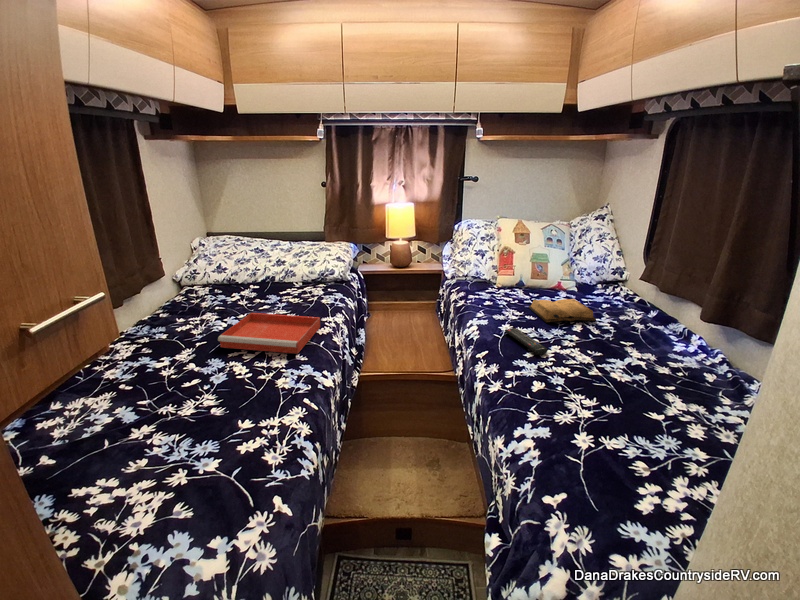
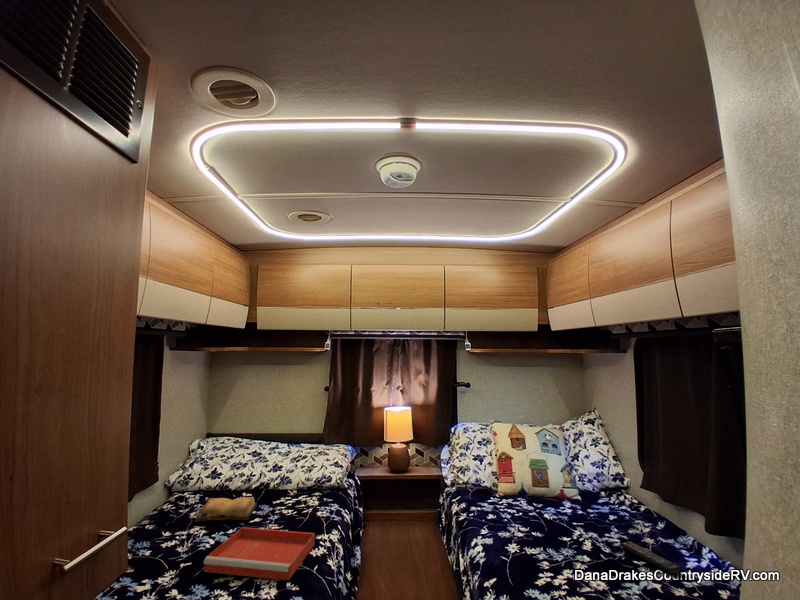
diary: present [529,299,596,323] -> present [195,497,257,522]
remote control: present [505,328,548,355] -> present [620,542,681,574]

